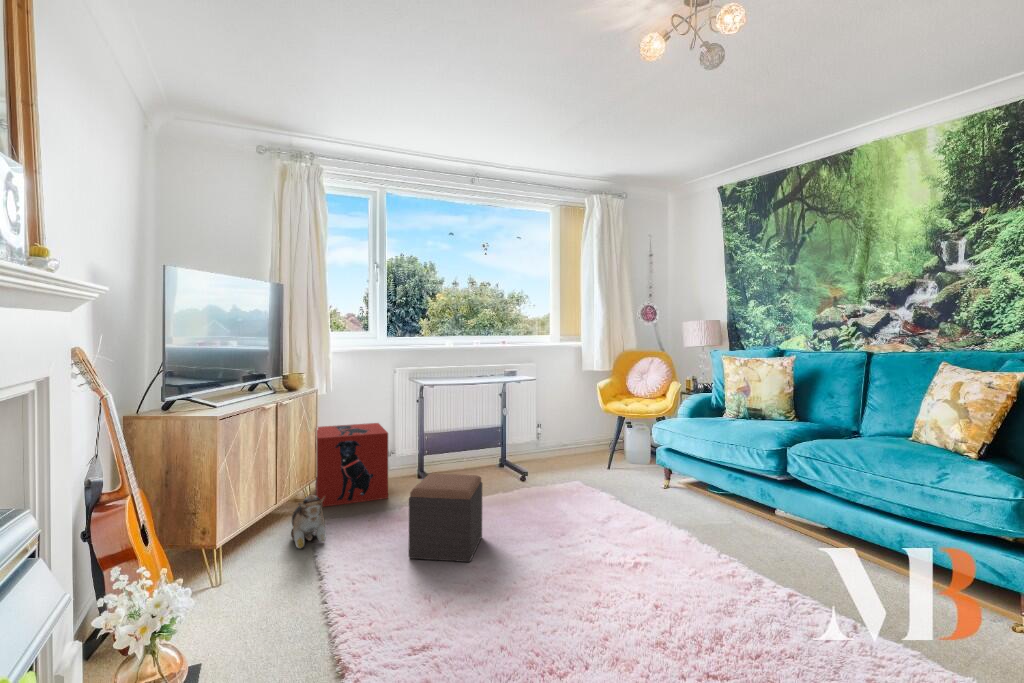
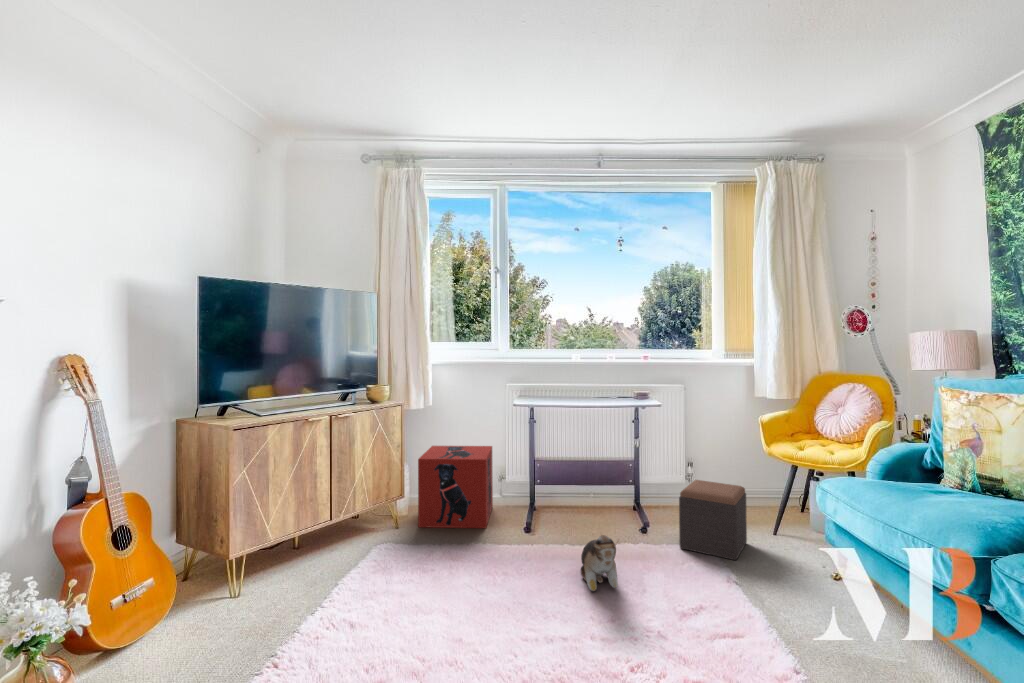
footstool: present [409,473,482,562] -> present [679,480,747,560]
plush toy: present [291,495,326,549] -> present [581,535,618,591]

